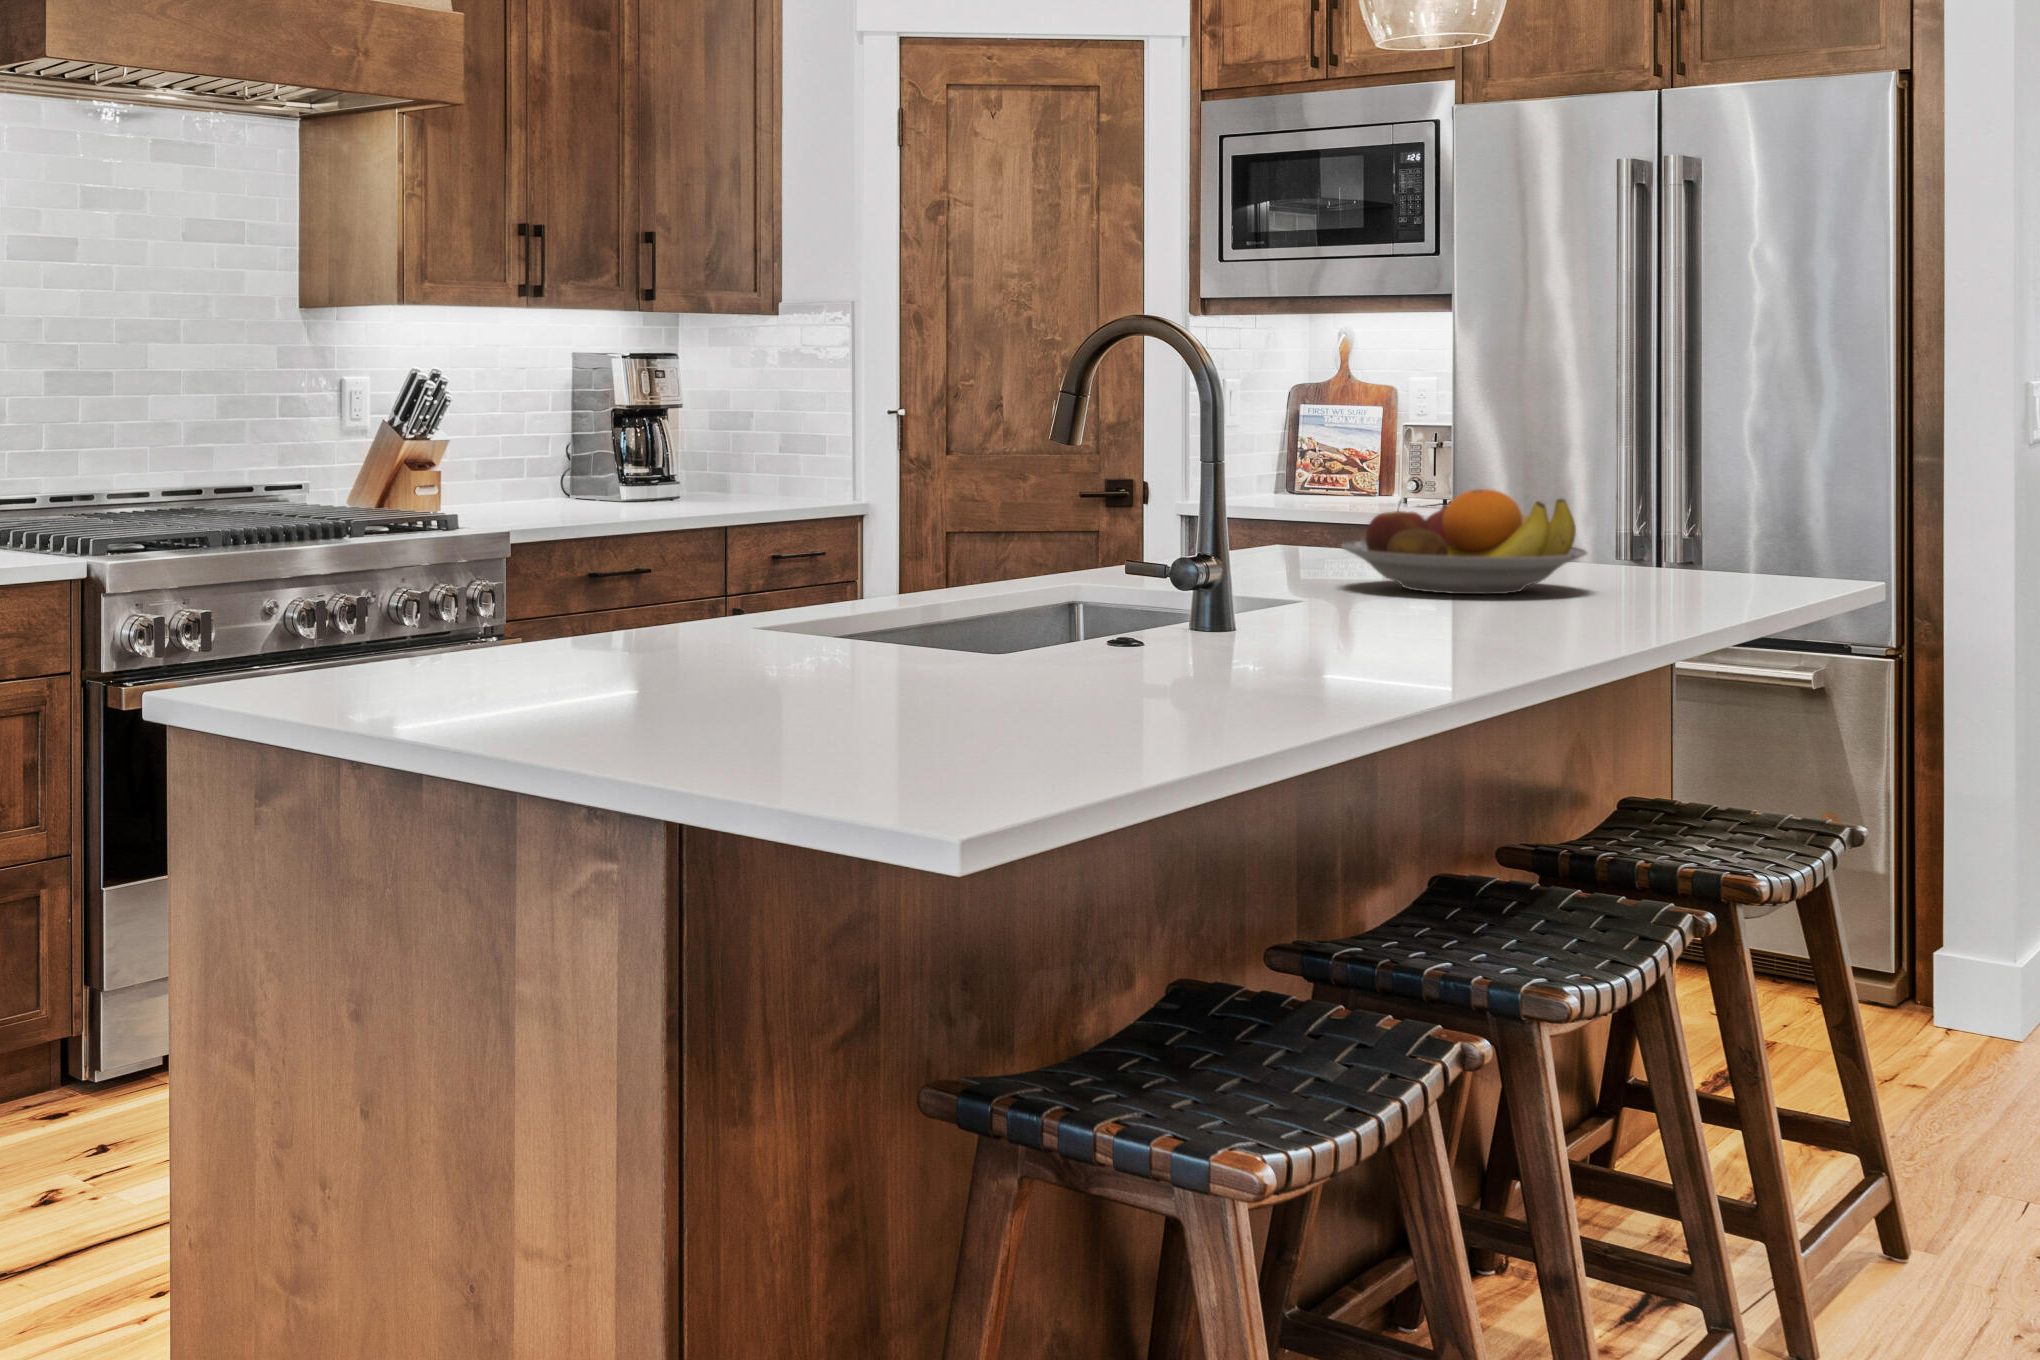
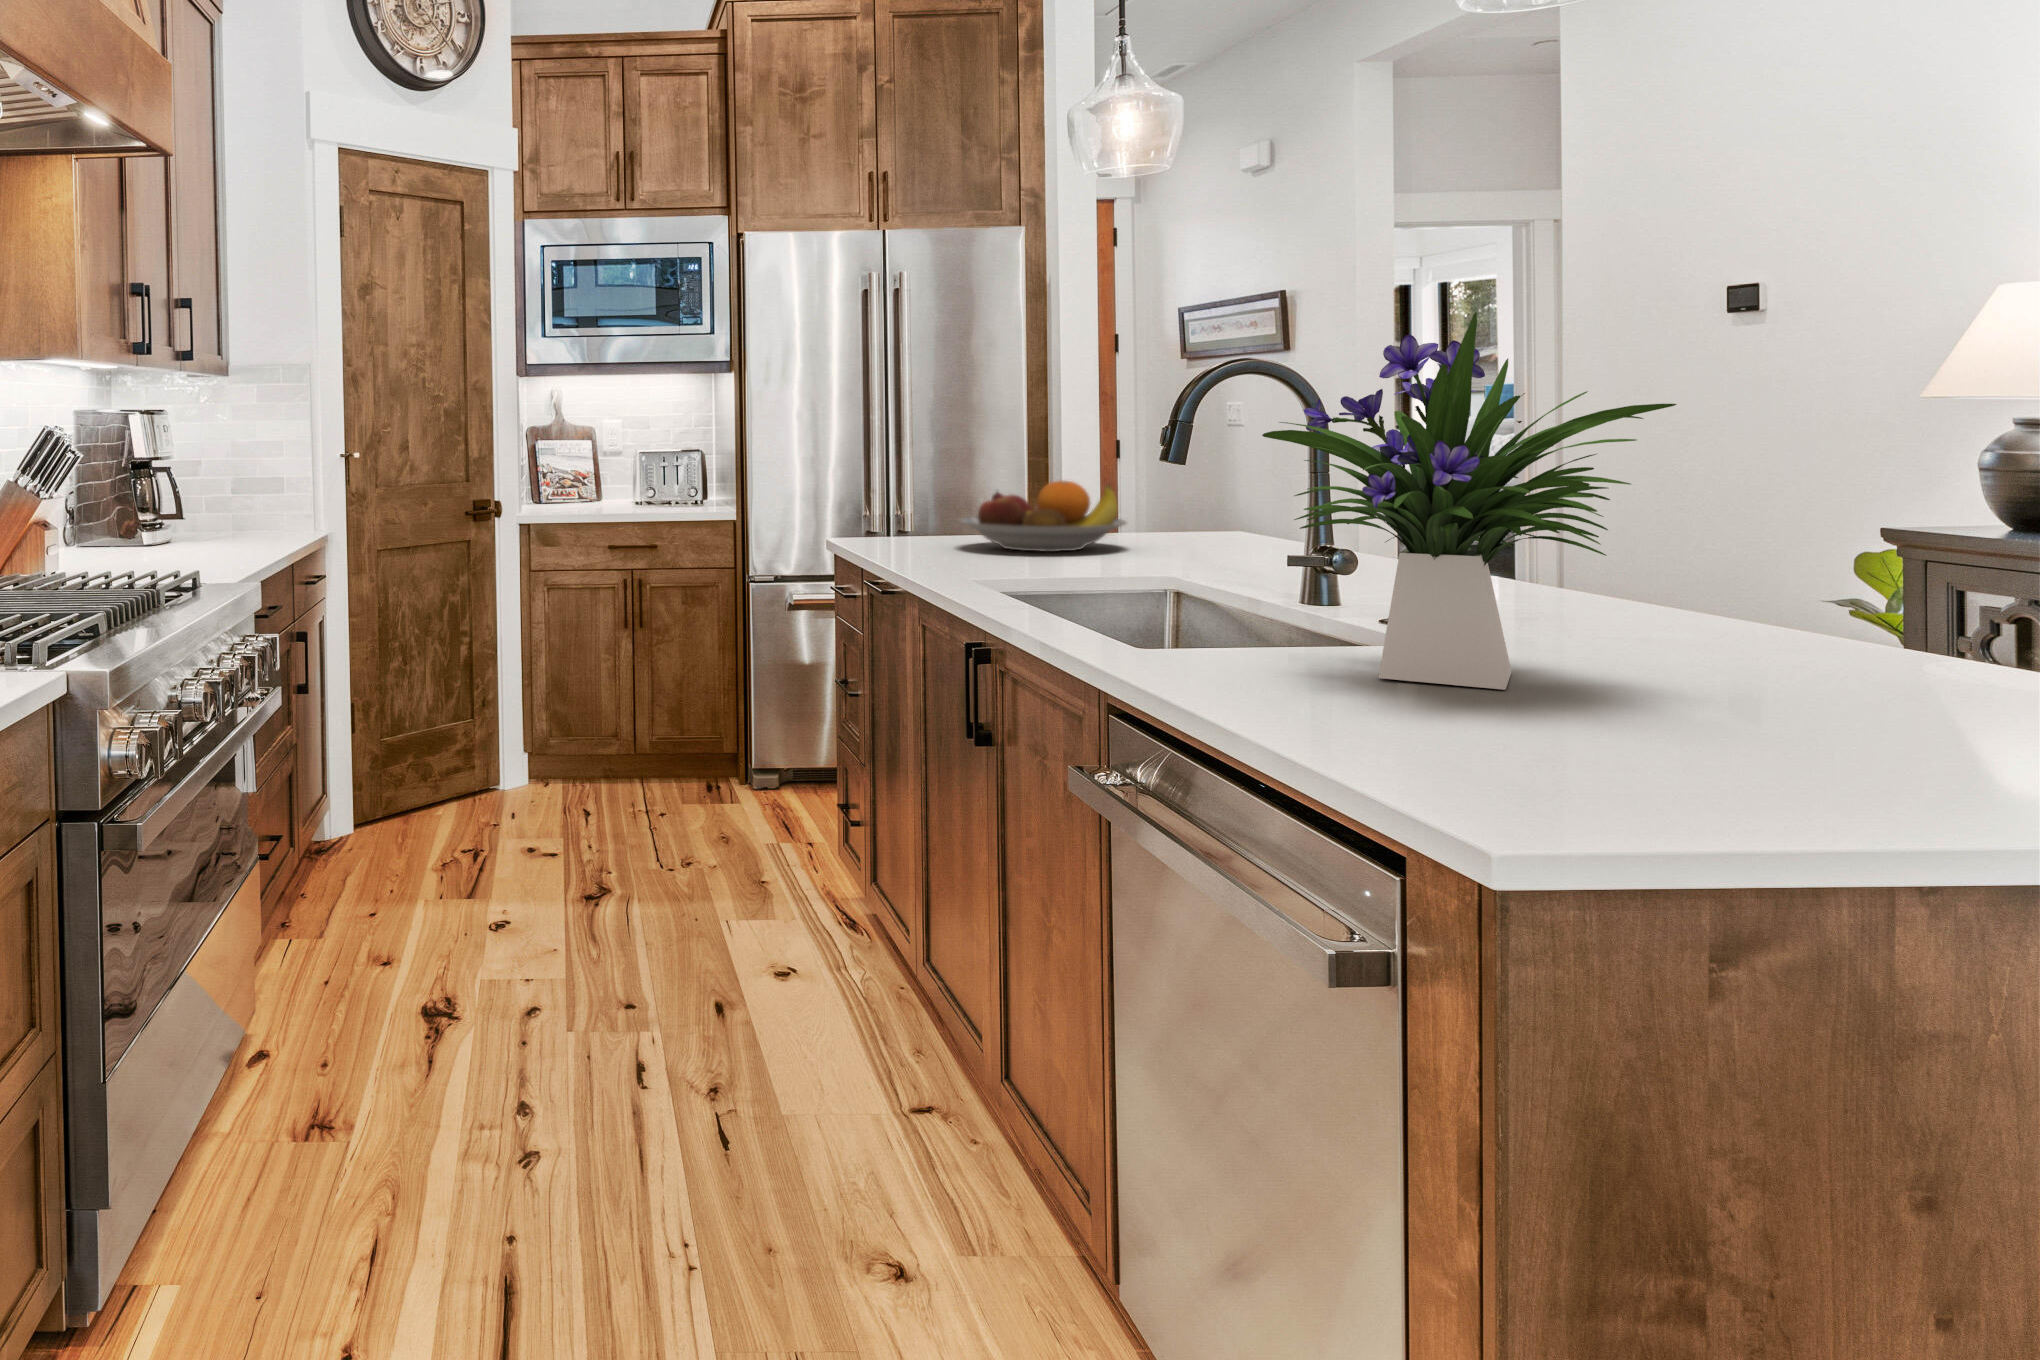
flower arrangement: none [642,269,1040,713] -> present [1262,312,1676,690]

